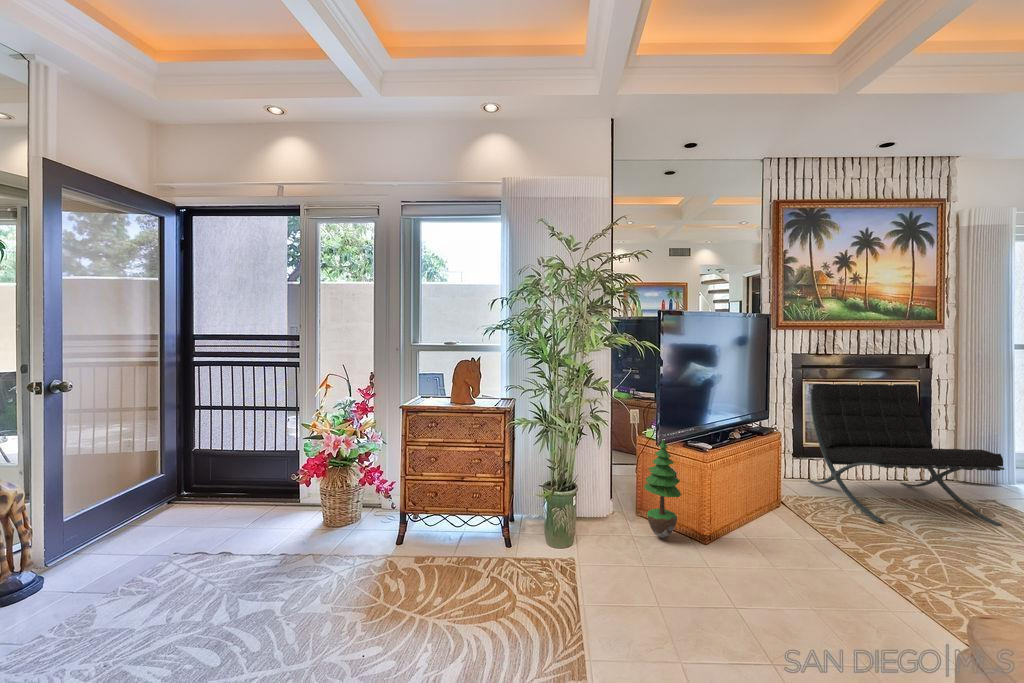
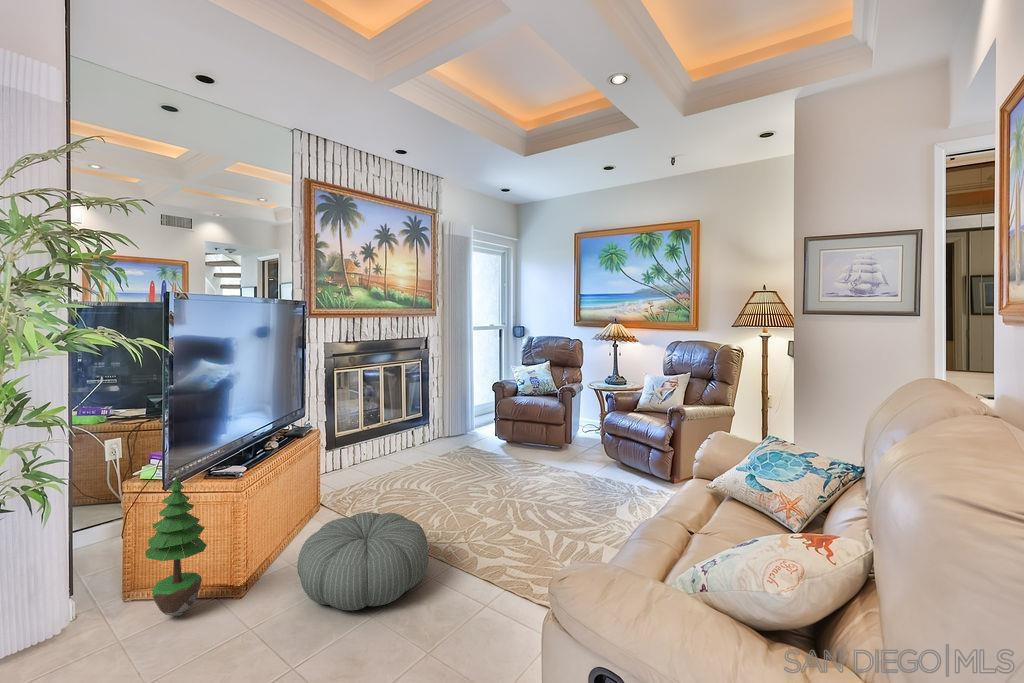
lounge chair: present [808,384,1004,526] -> none [342,367,475,496]
pouf: none [749,511,895,606] -> present [297,512,429,610]

